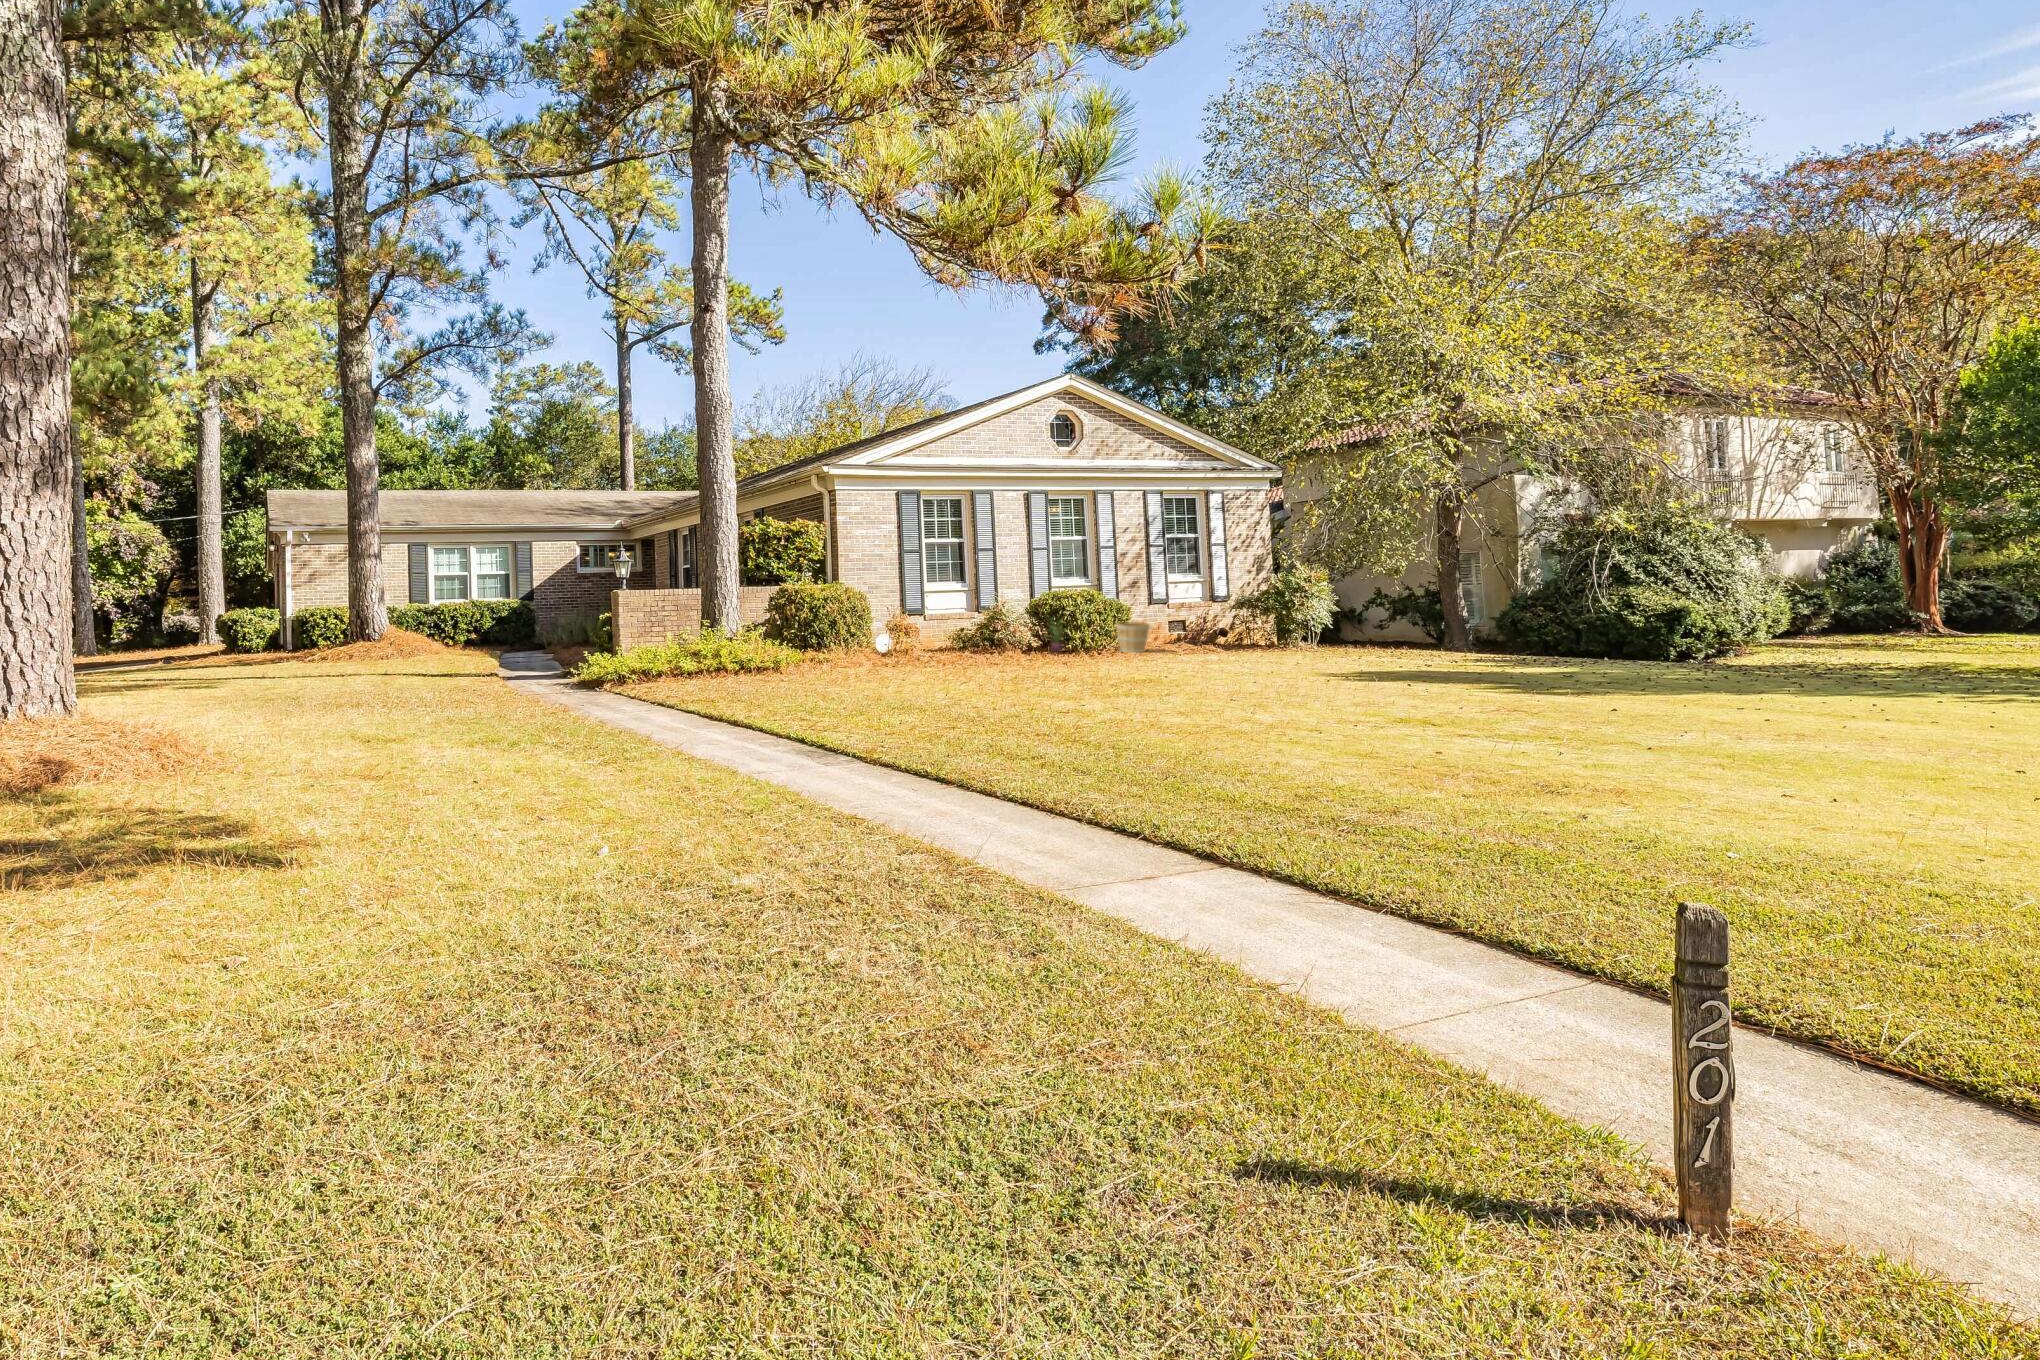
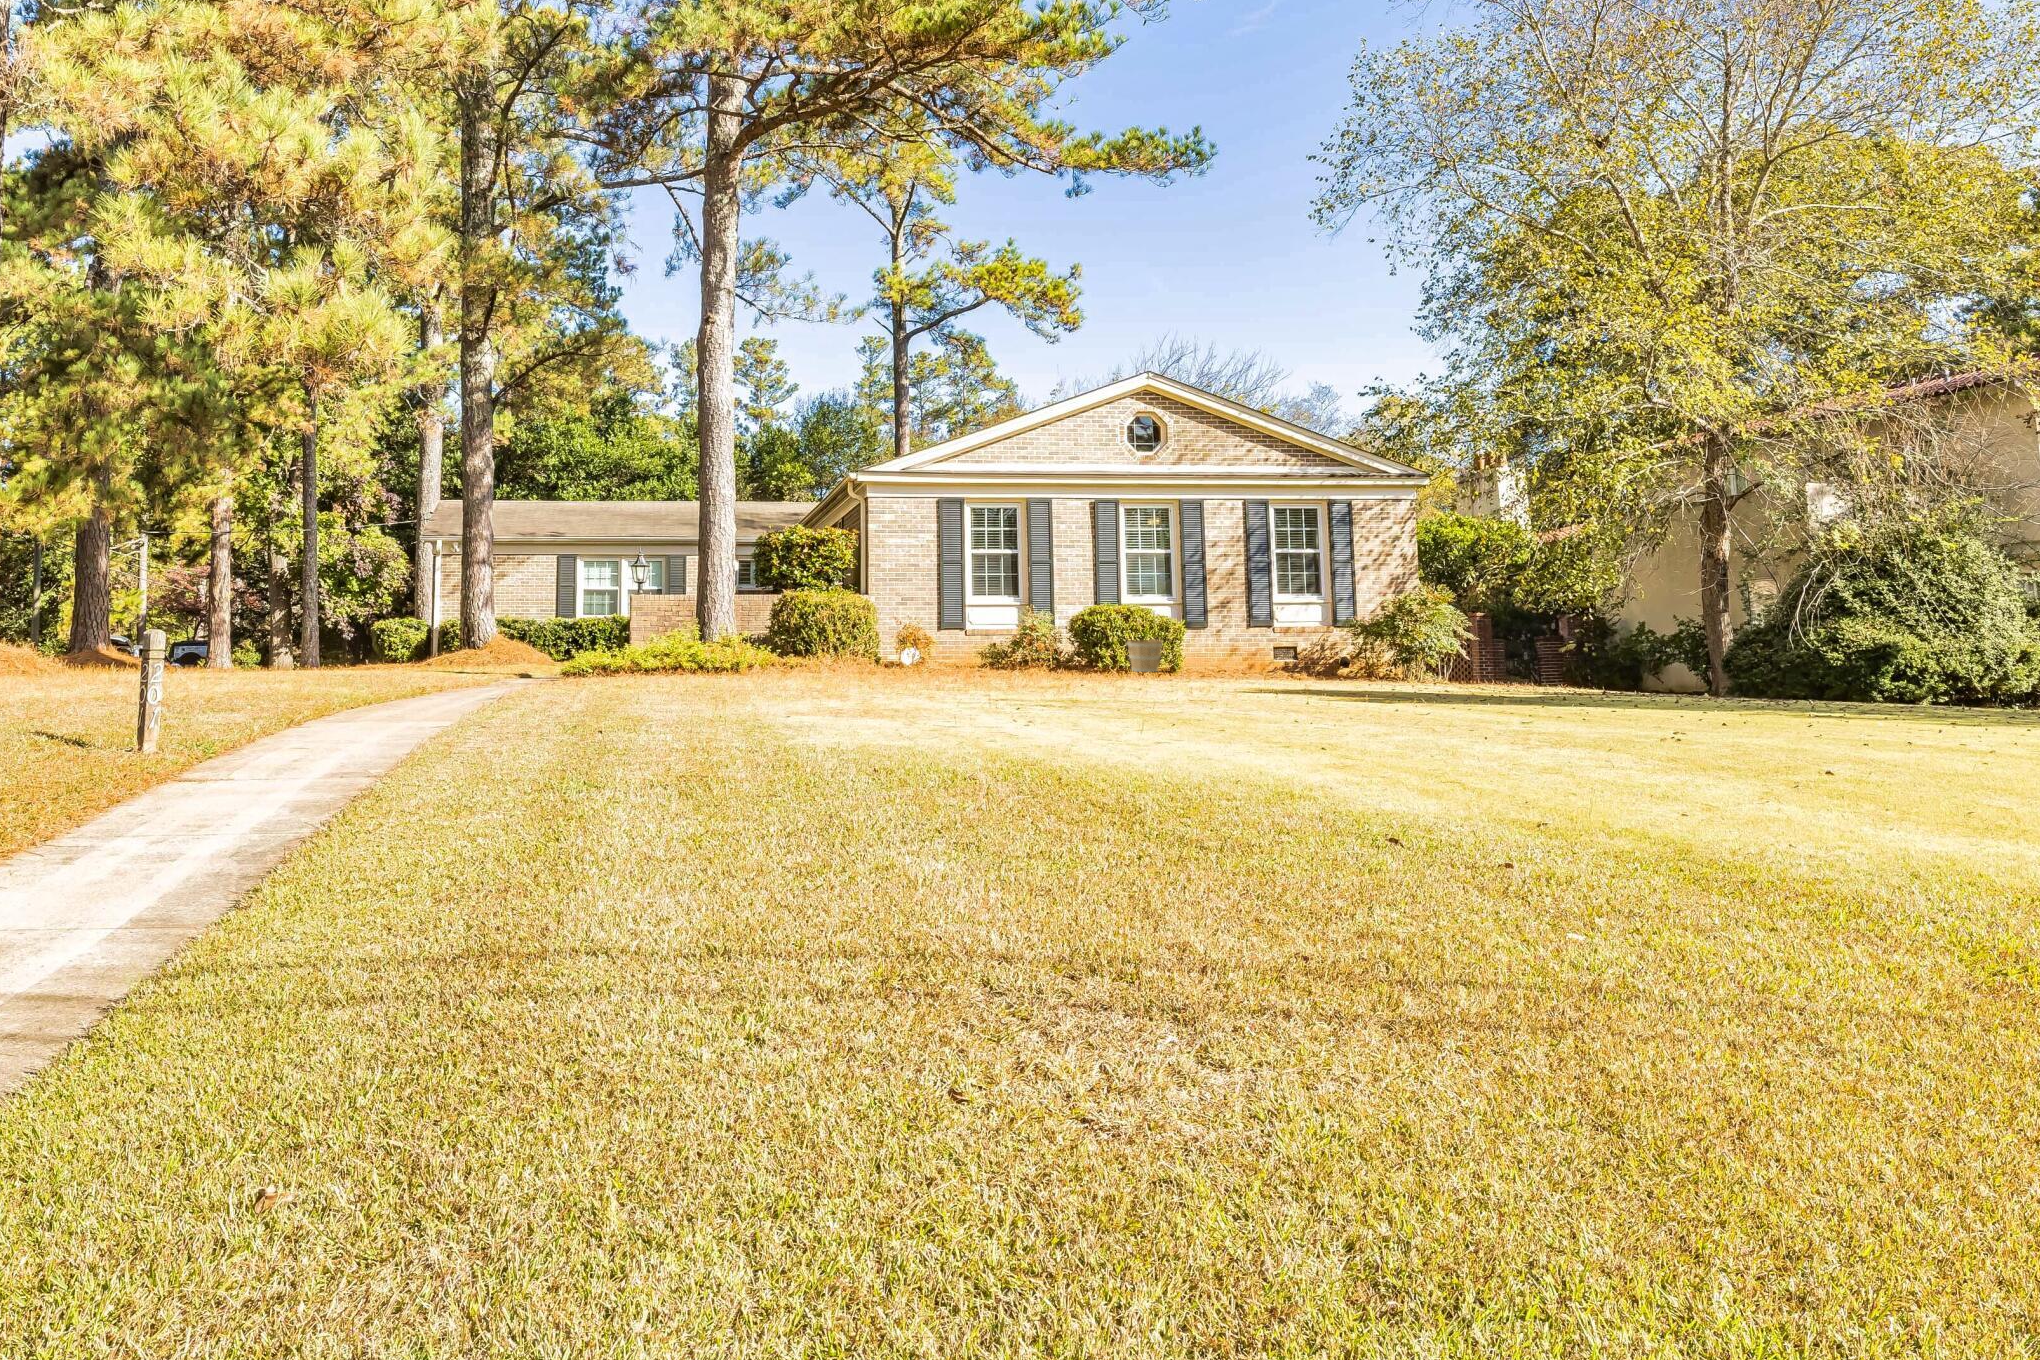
decorative plant: present [1050,626,1062,652] -> none [1043,635,1079,669]

